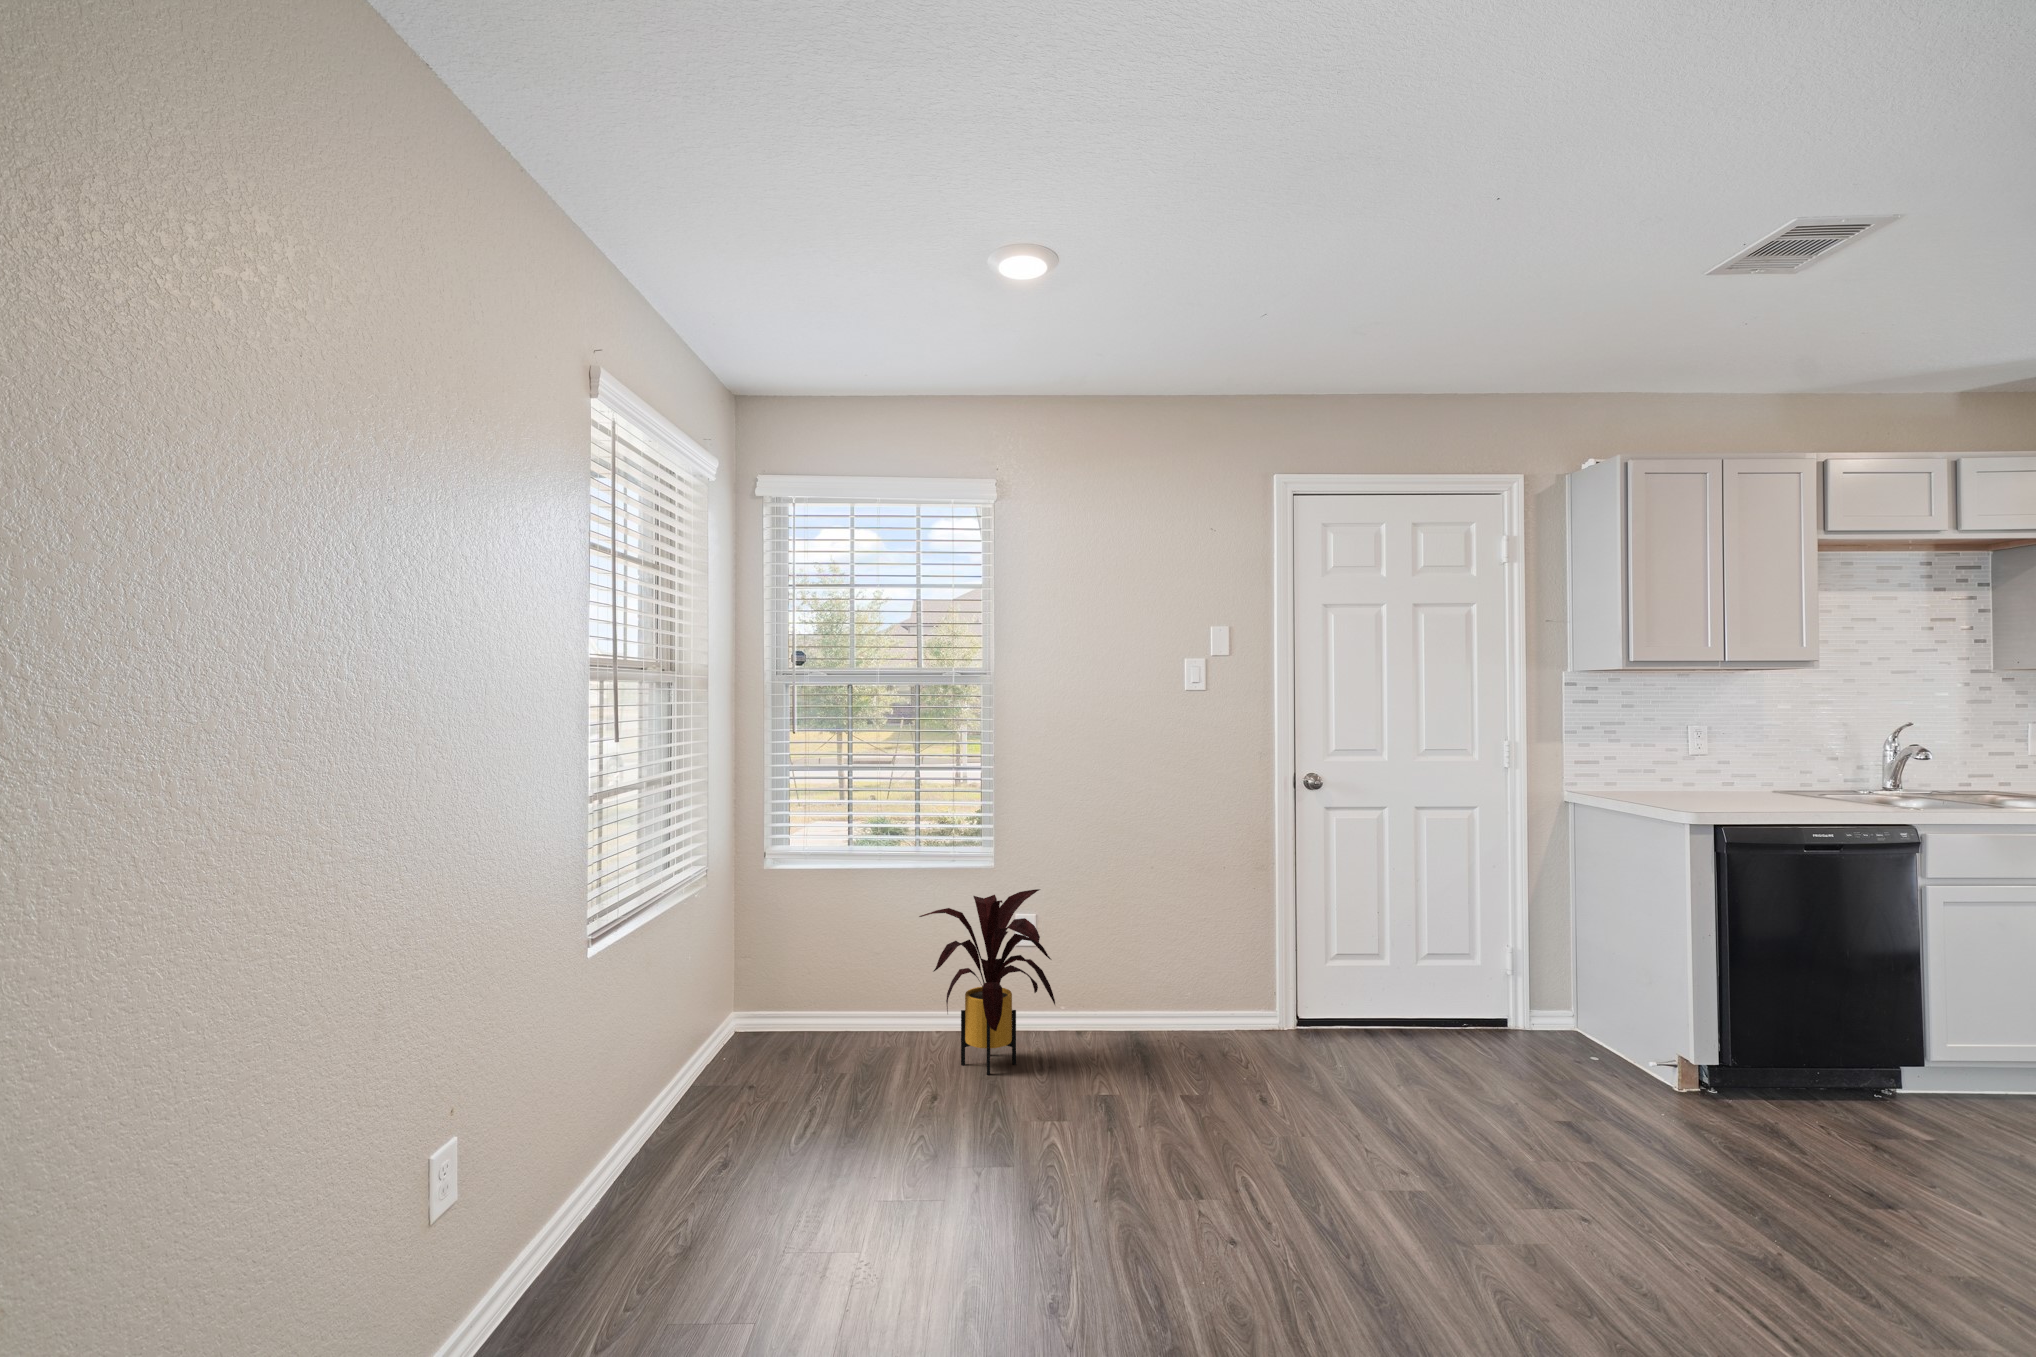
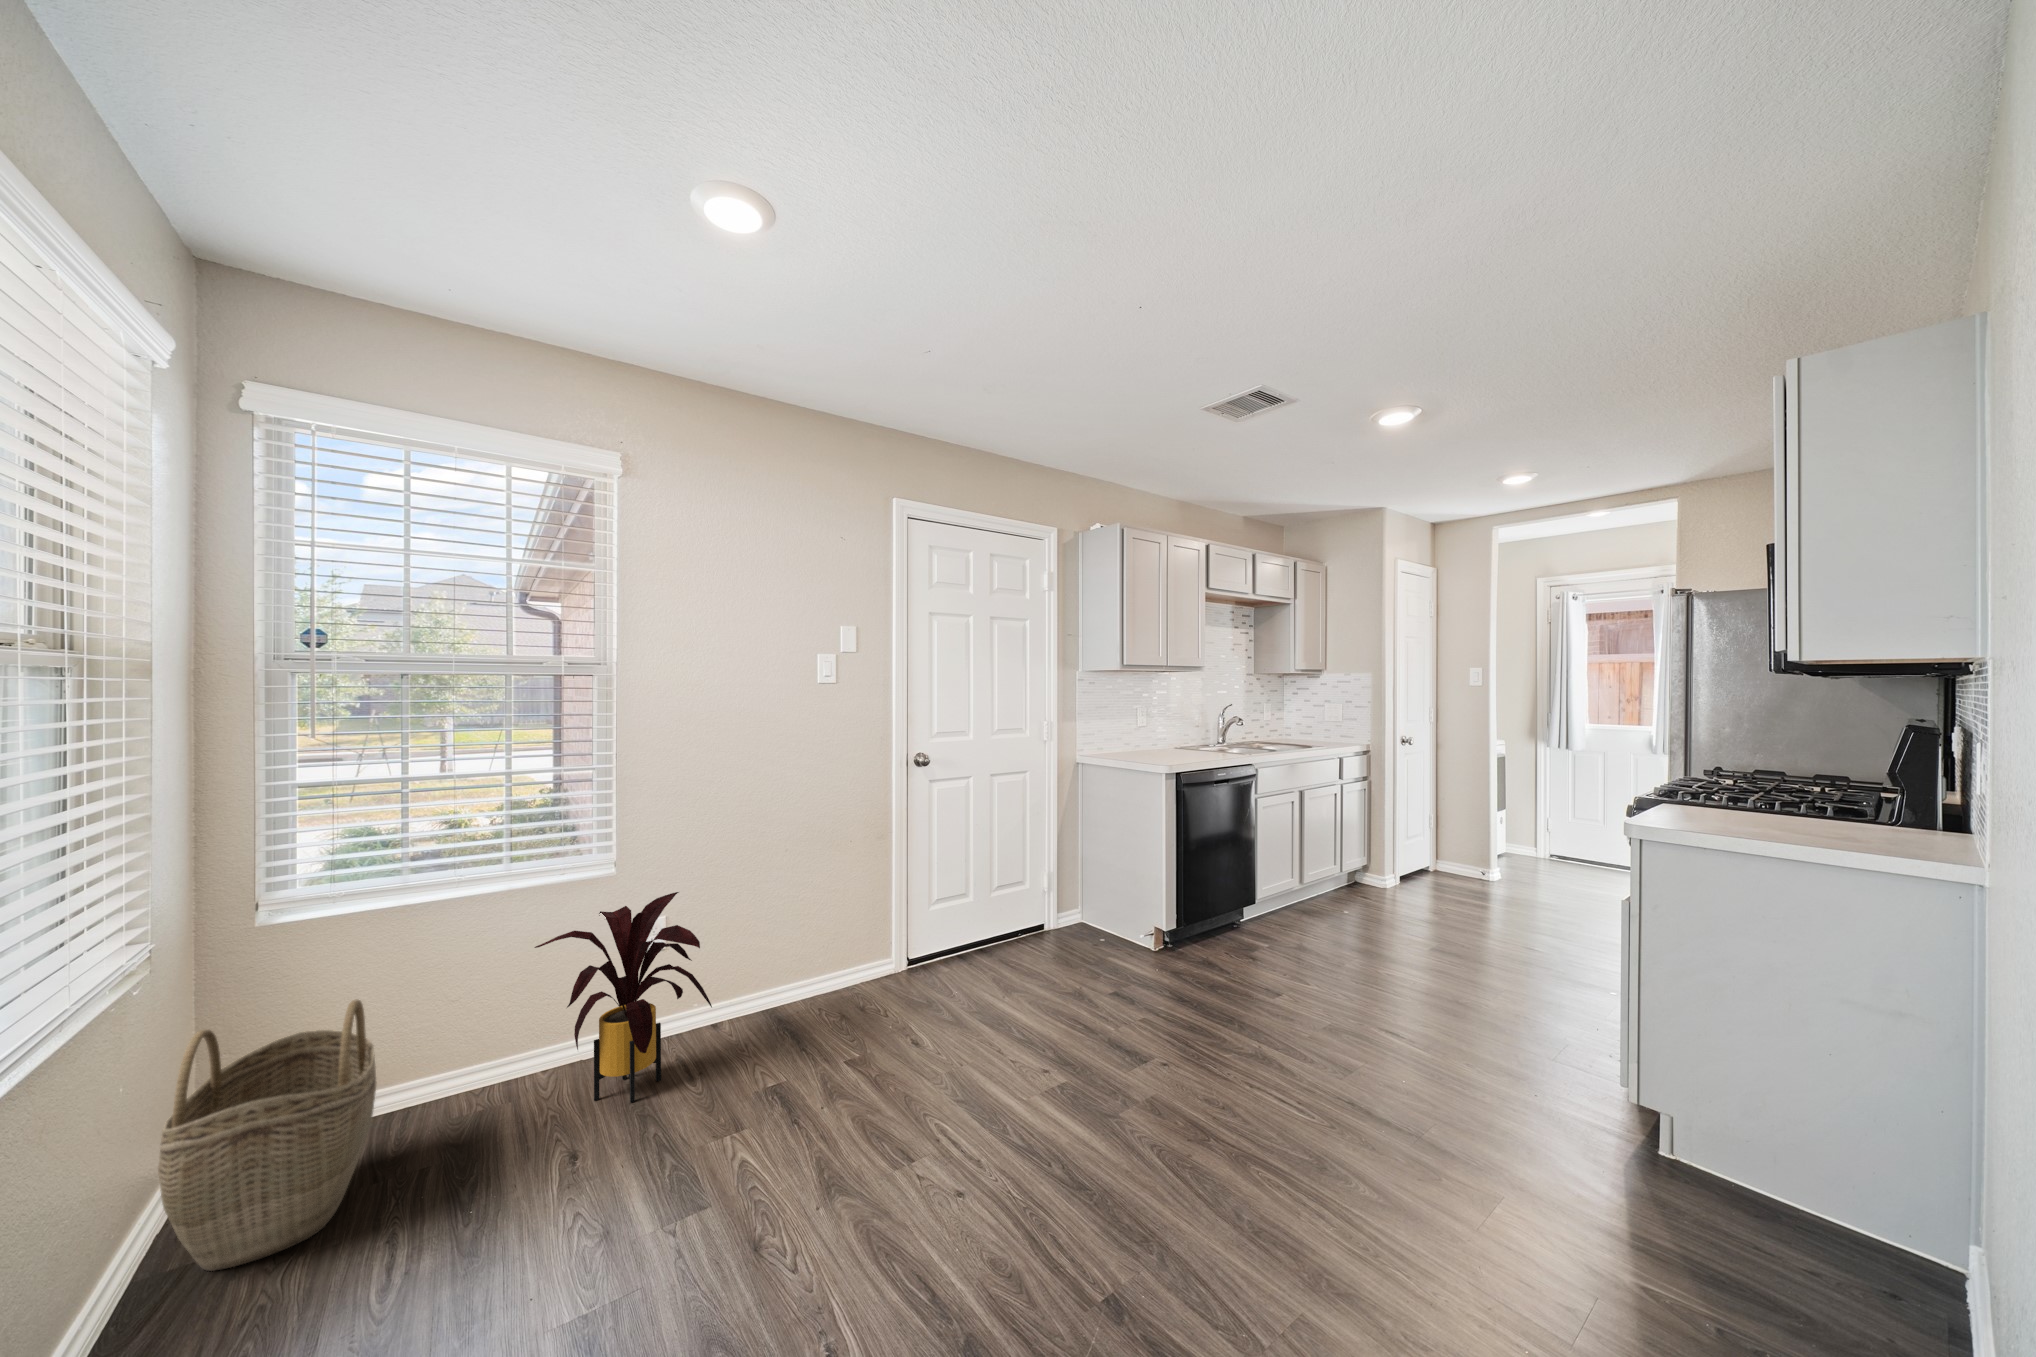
woven basket: none [697,929,812,1097] -> present [158,1000,376,1271]

